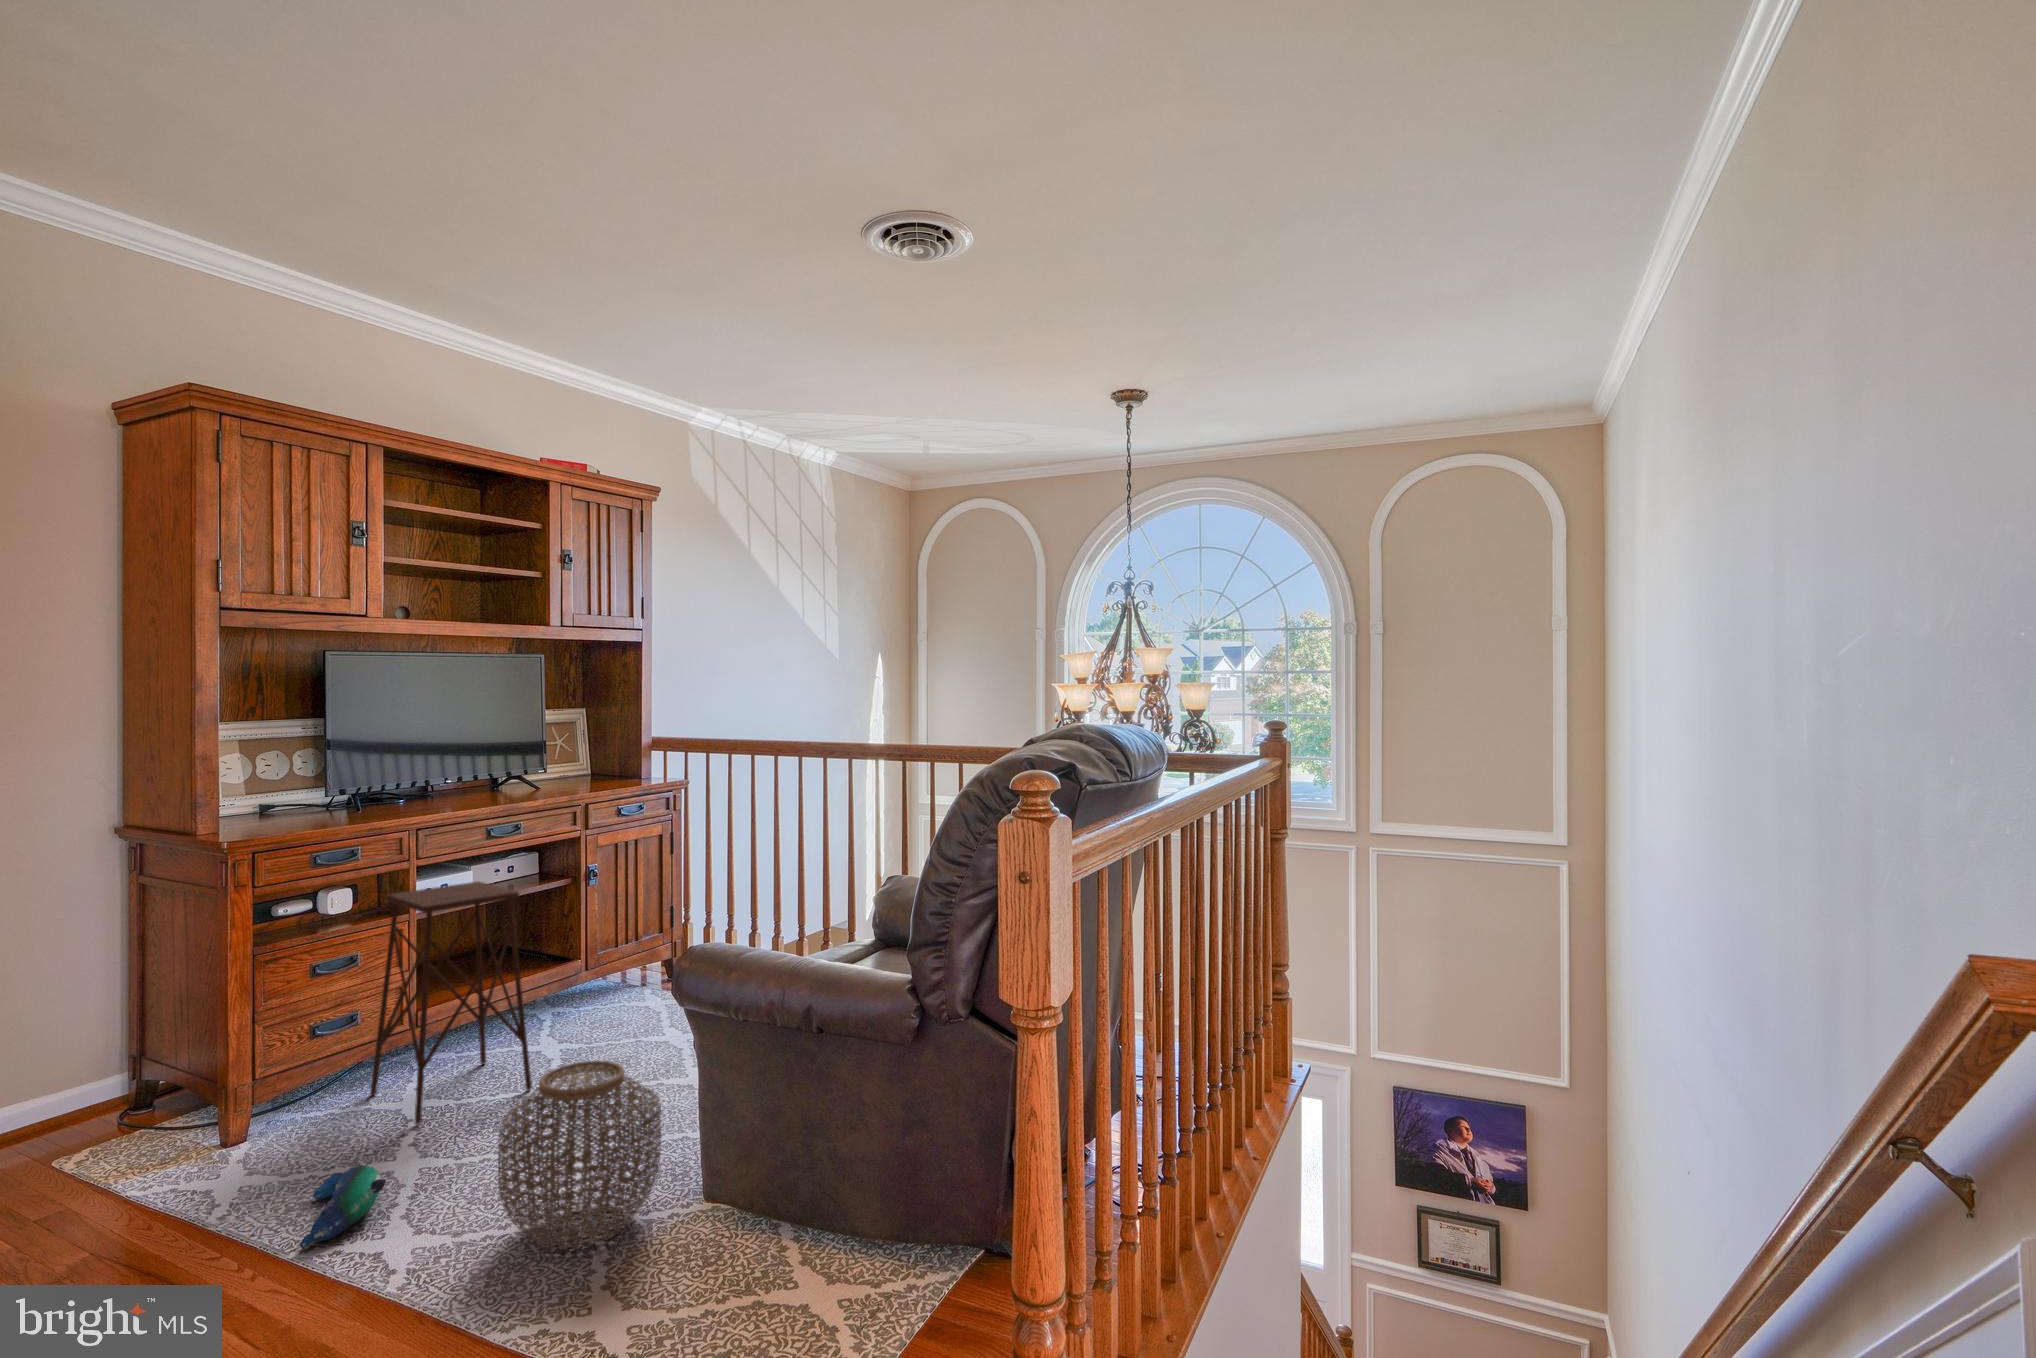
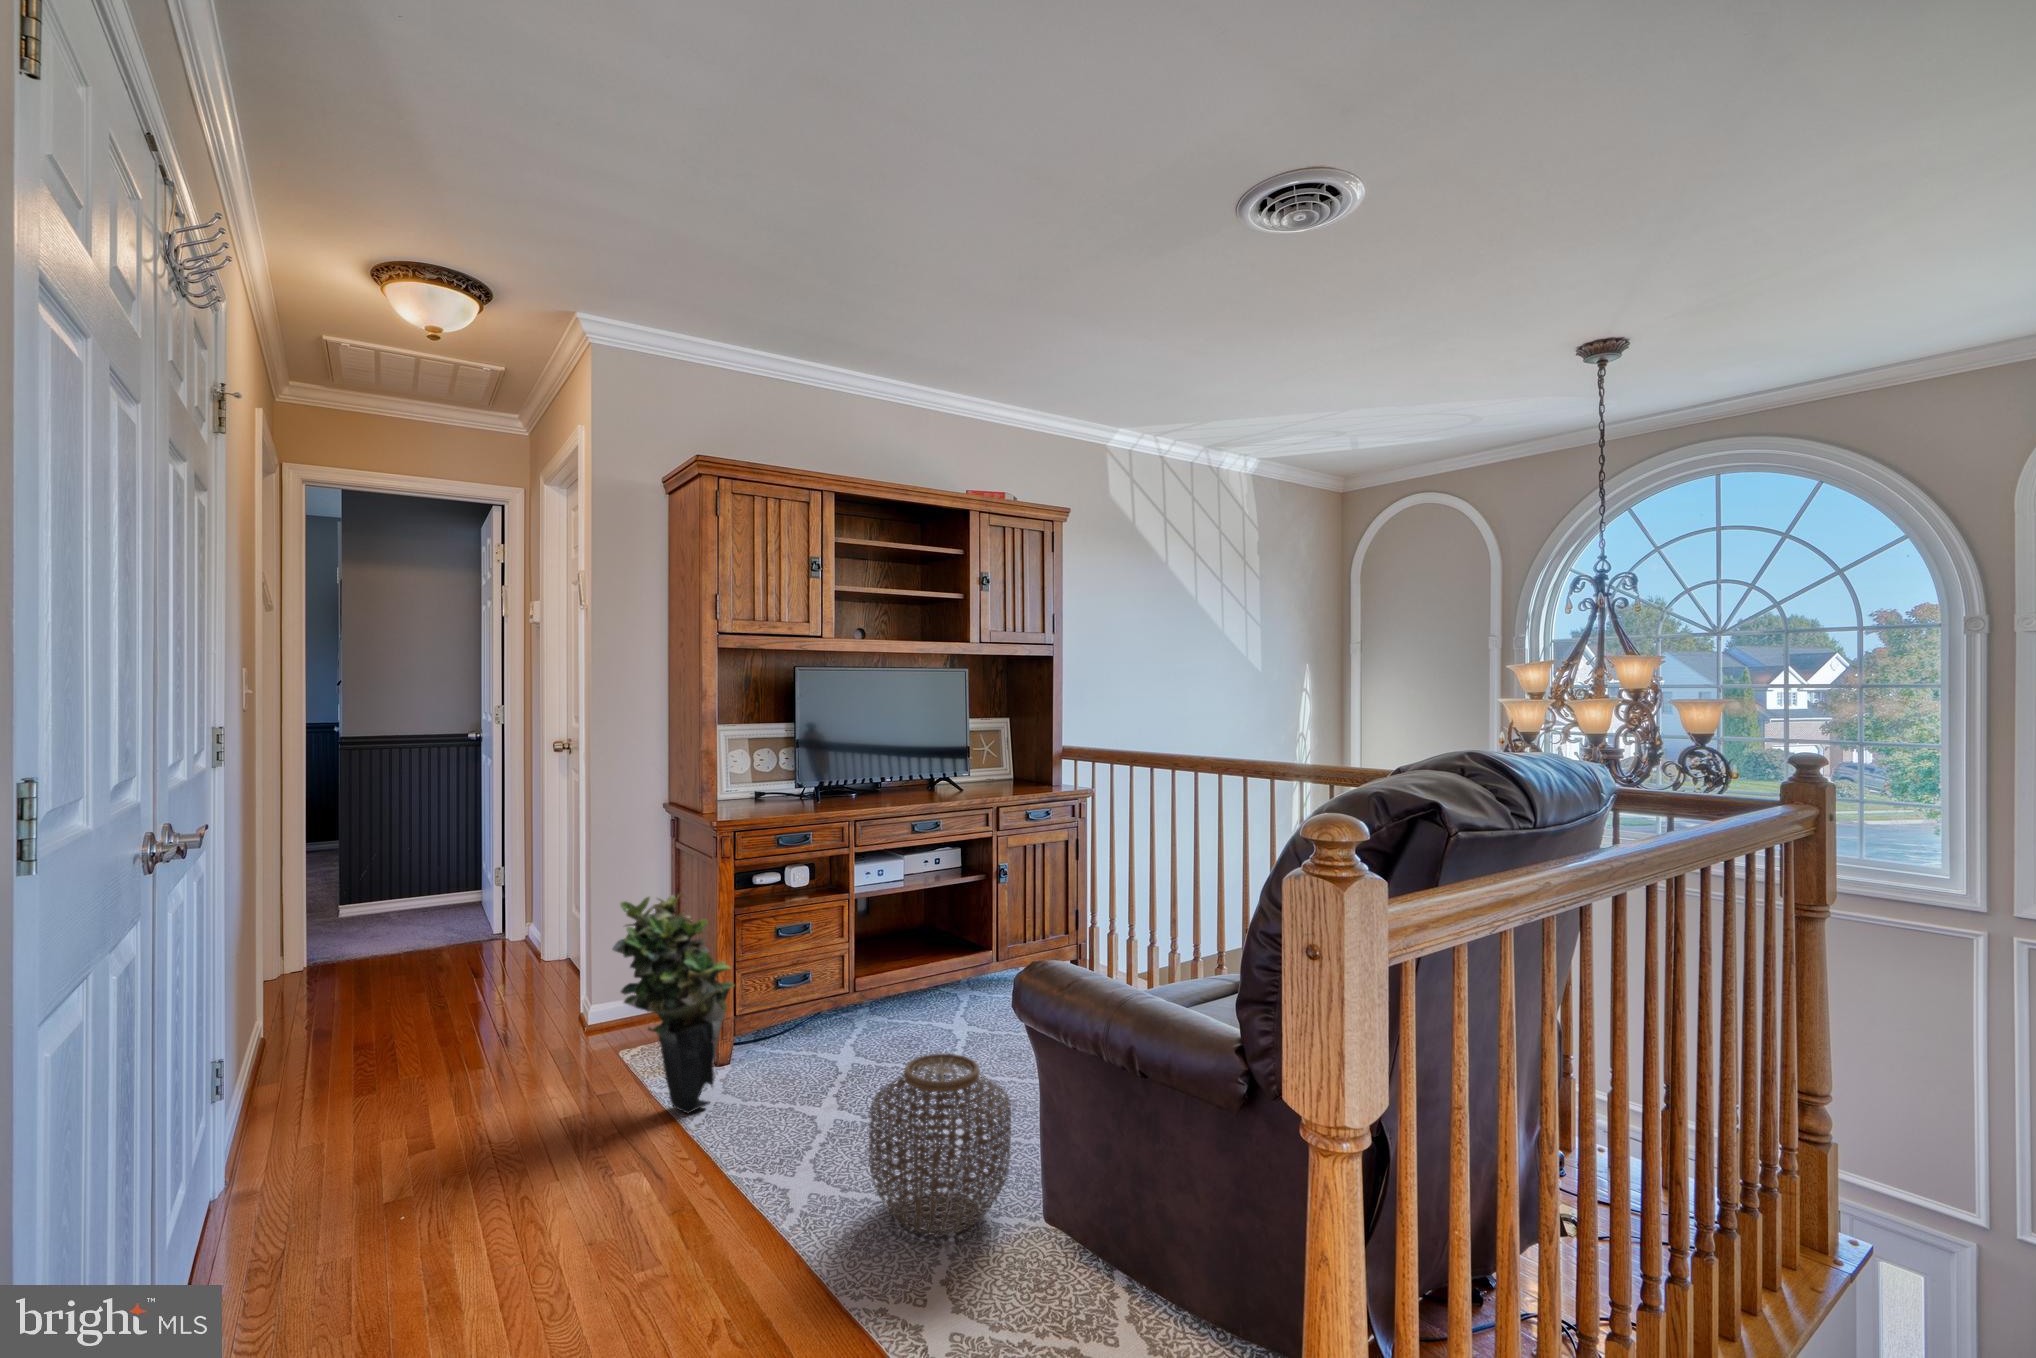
side table: present [370,881,532,1125] -> none [817,869,936,1078]
potted plant: none [85,935,270,1203] -> present [612,894,734,1113]
plush toy: present [300,1165,386,1248] -> none [730,1108,798,1172]

